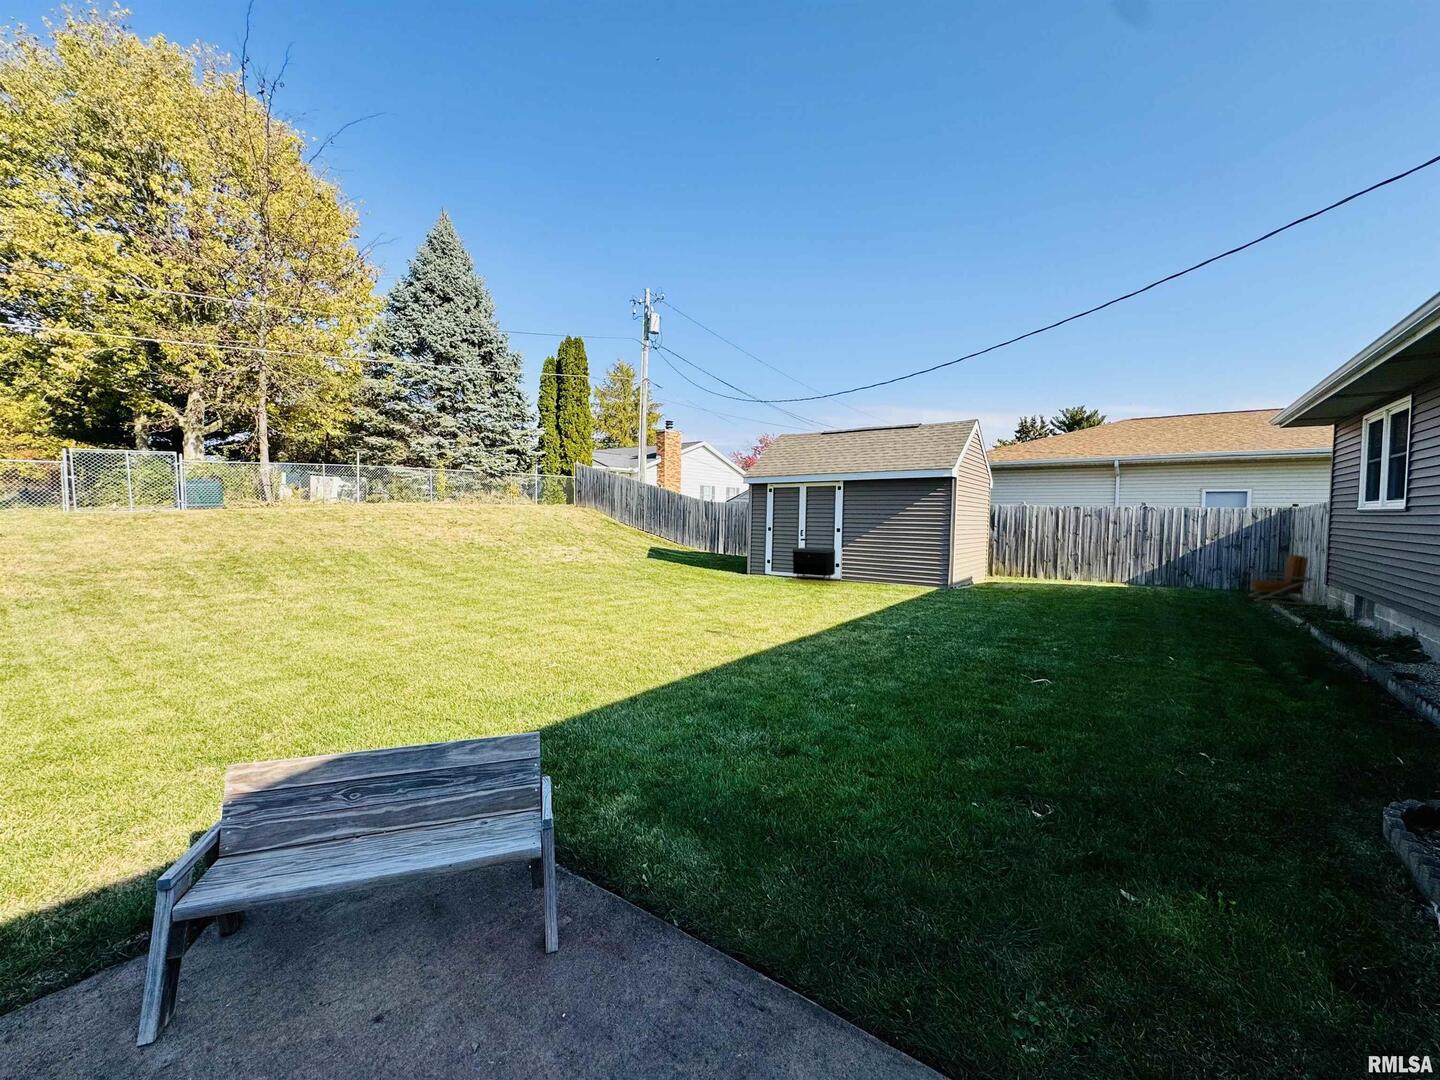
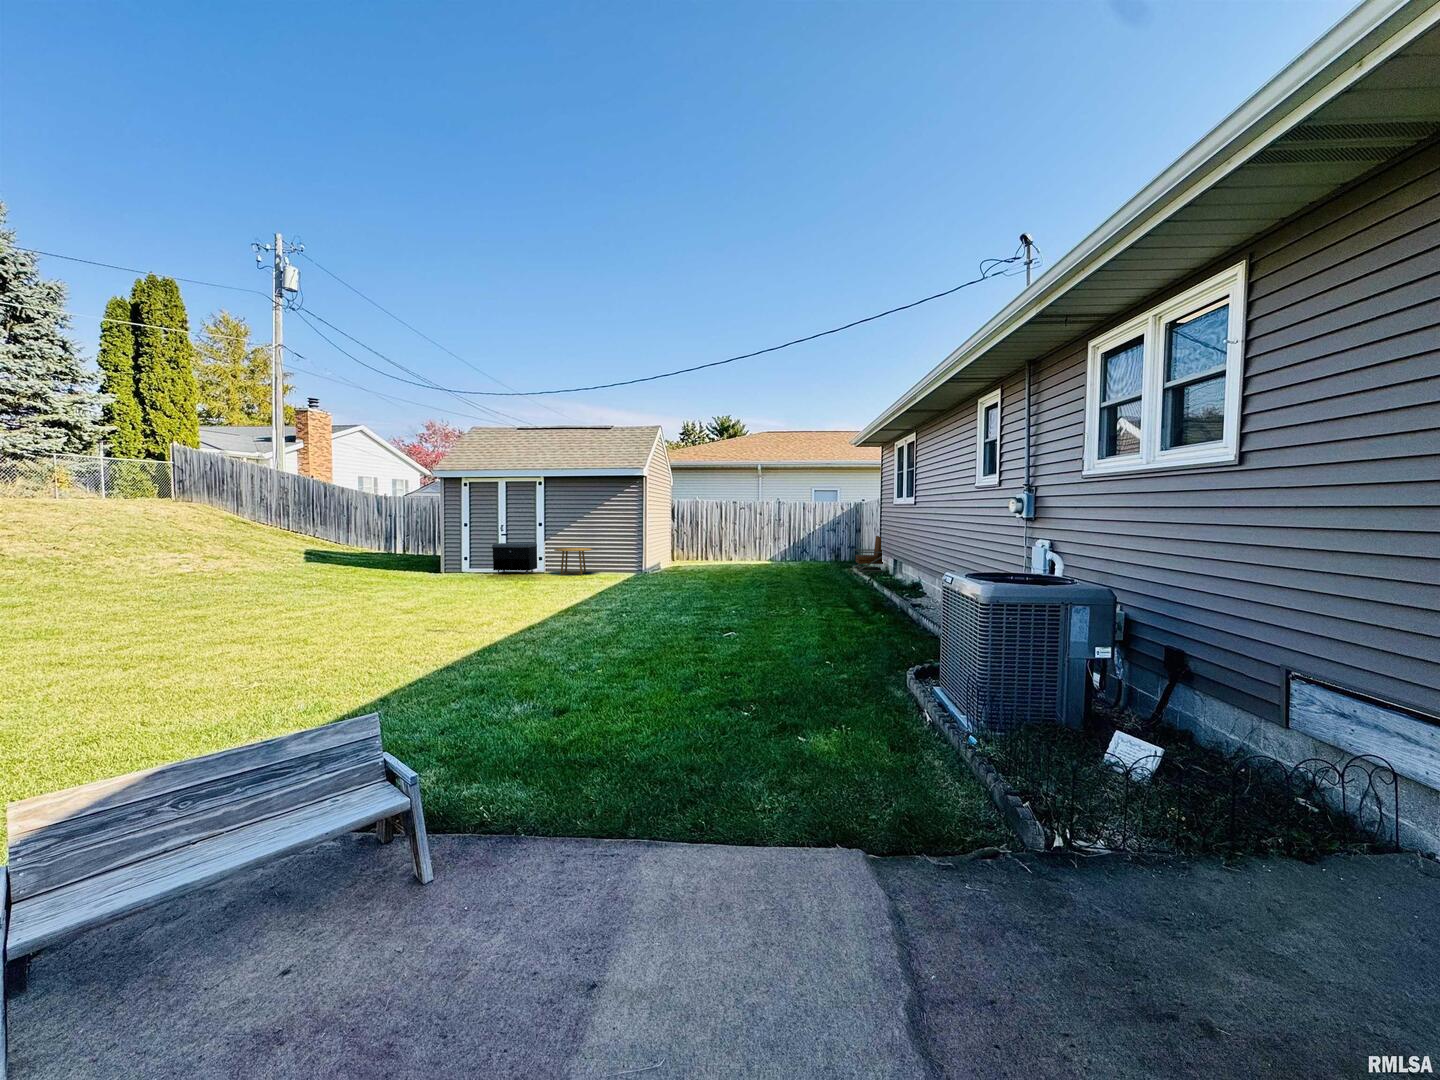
round table: none [851,555,890,583] -> present [554,548,592,575]

